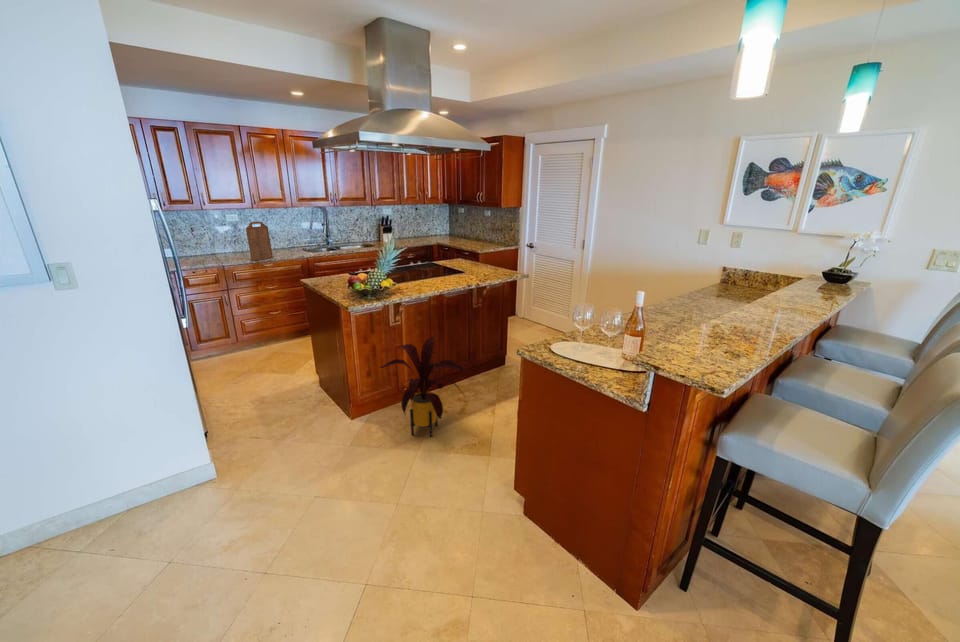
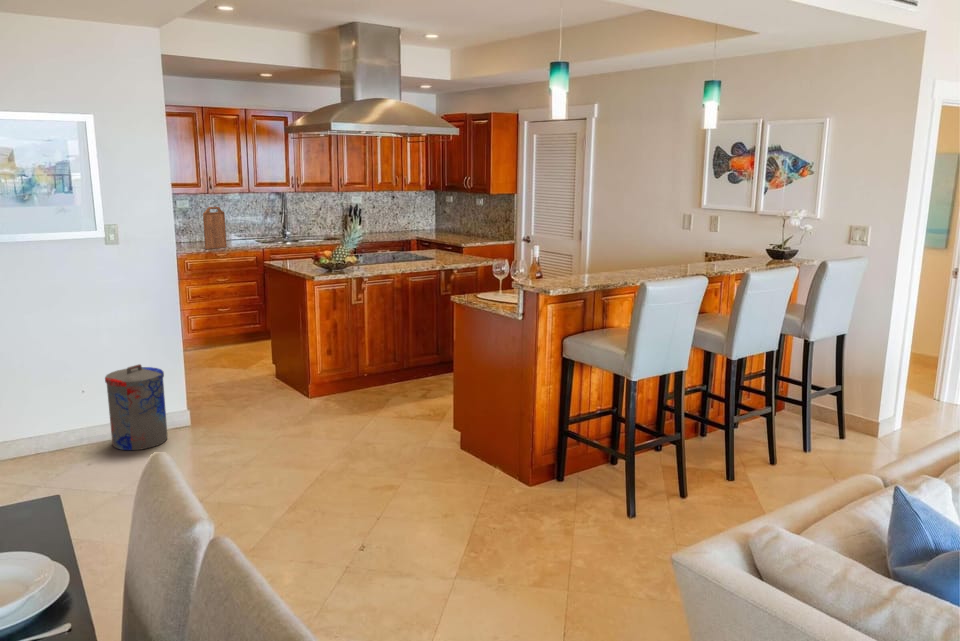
house plant: present [380,337,468,437] -> none [339,314,422,409]
trash can: none [67,437,178,554] -> present [105,364,168,450]

